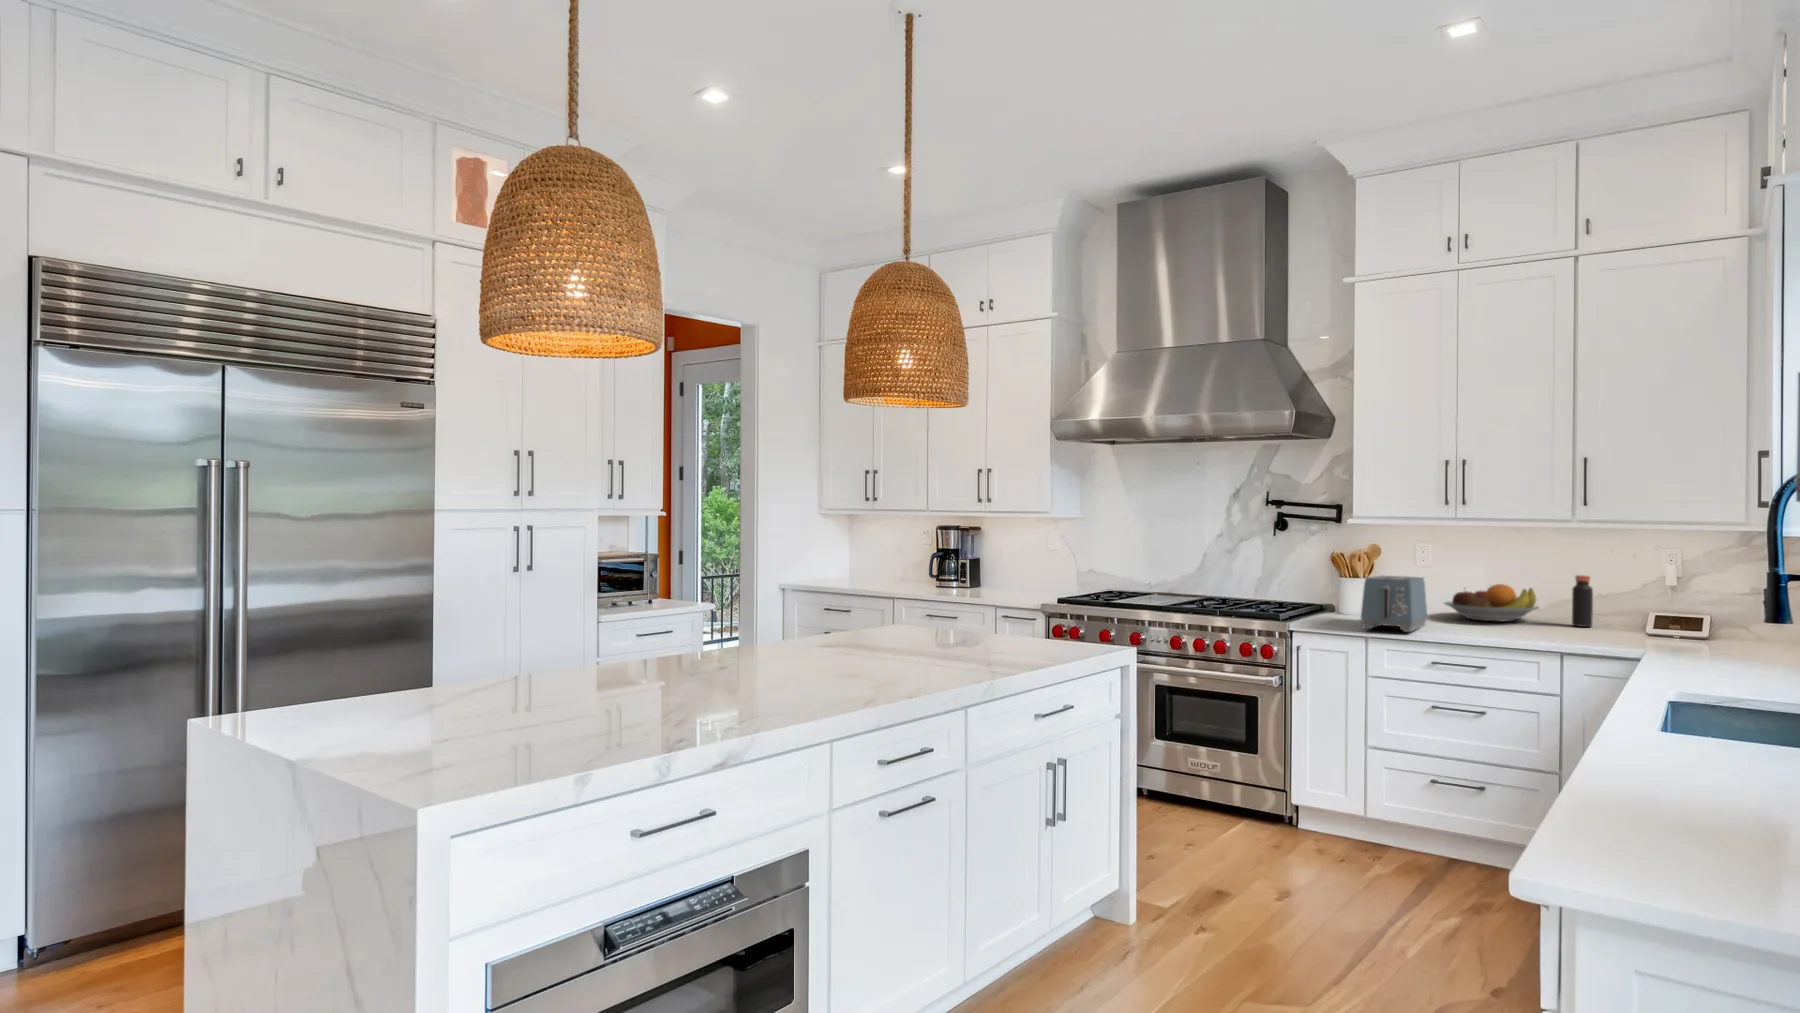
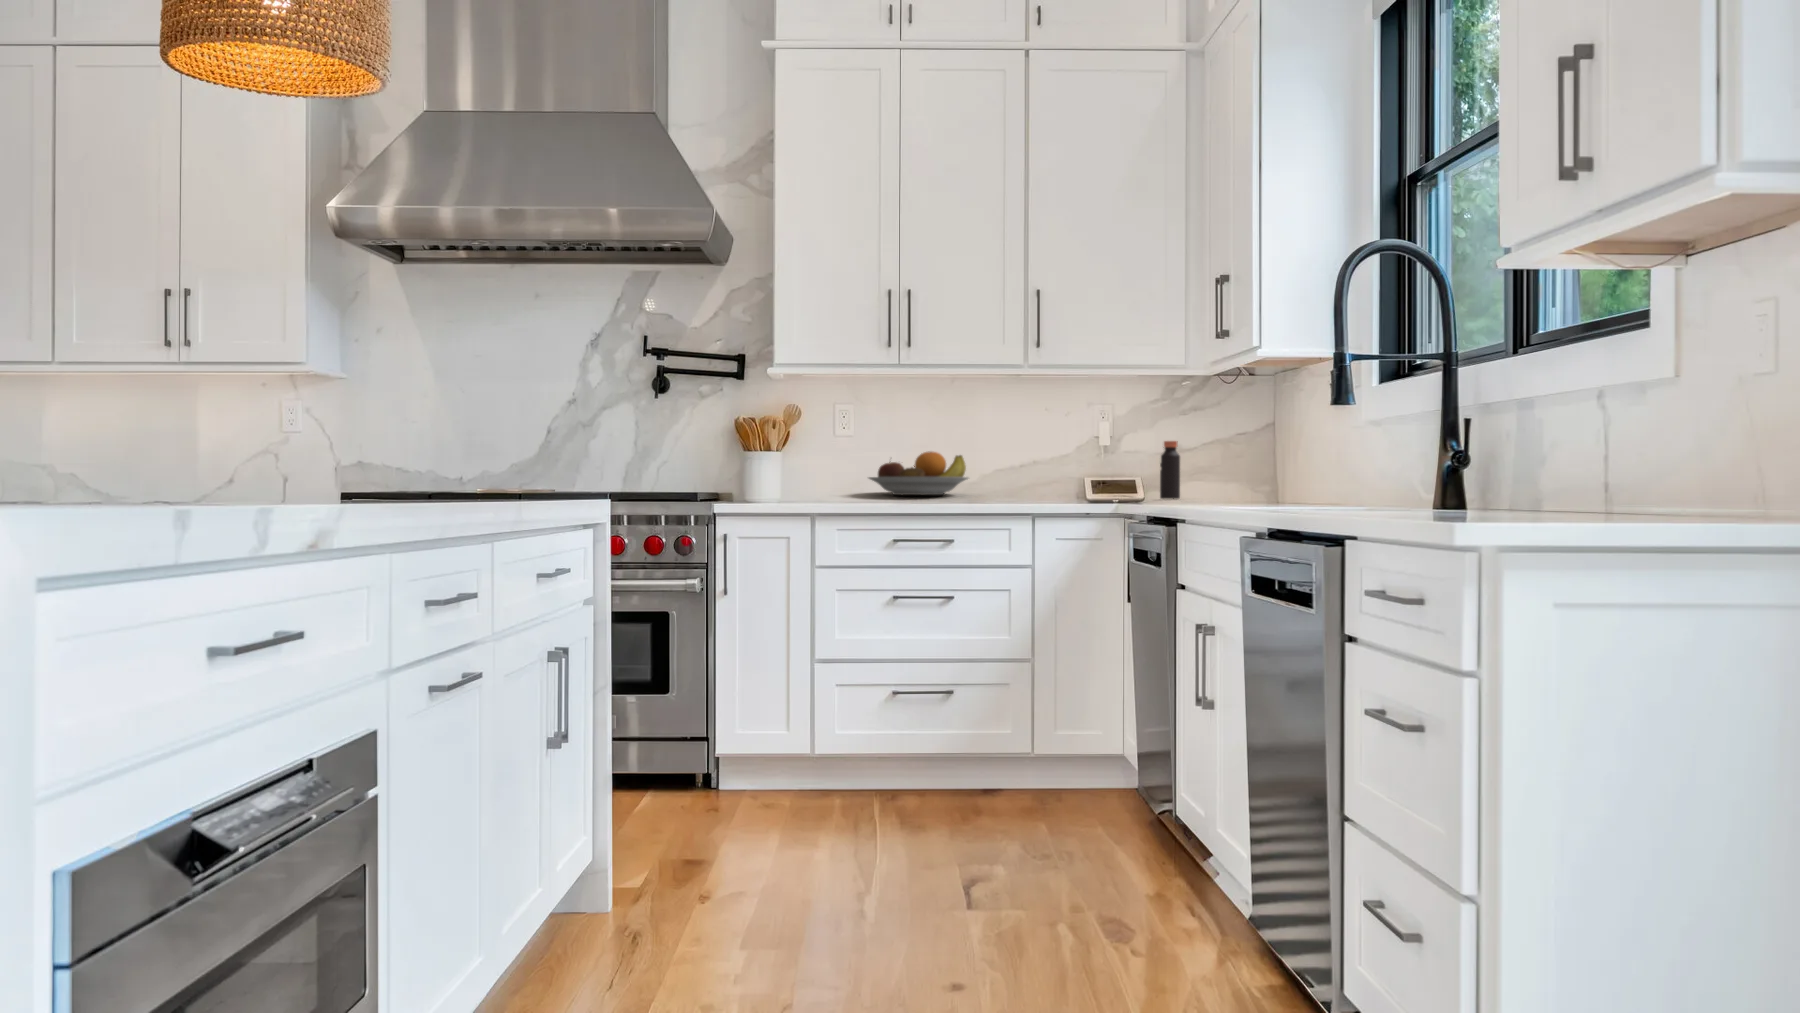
toaster: present [1361,575,1427,632] -> none [803,437,867,506]
bottle: present [1572,575,1593,627] -> present [1160,441,1180,499]

